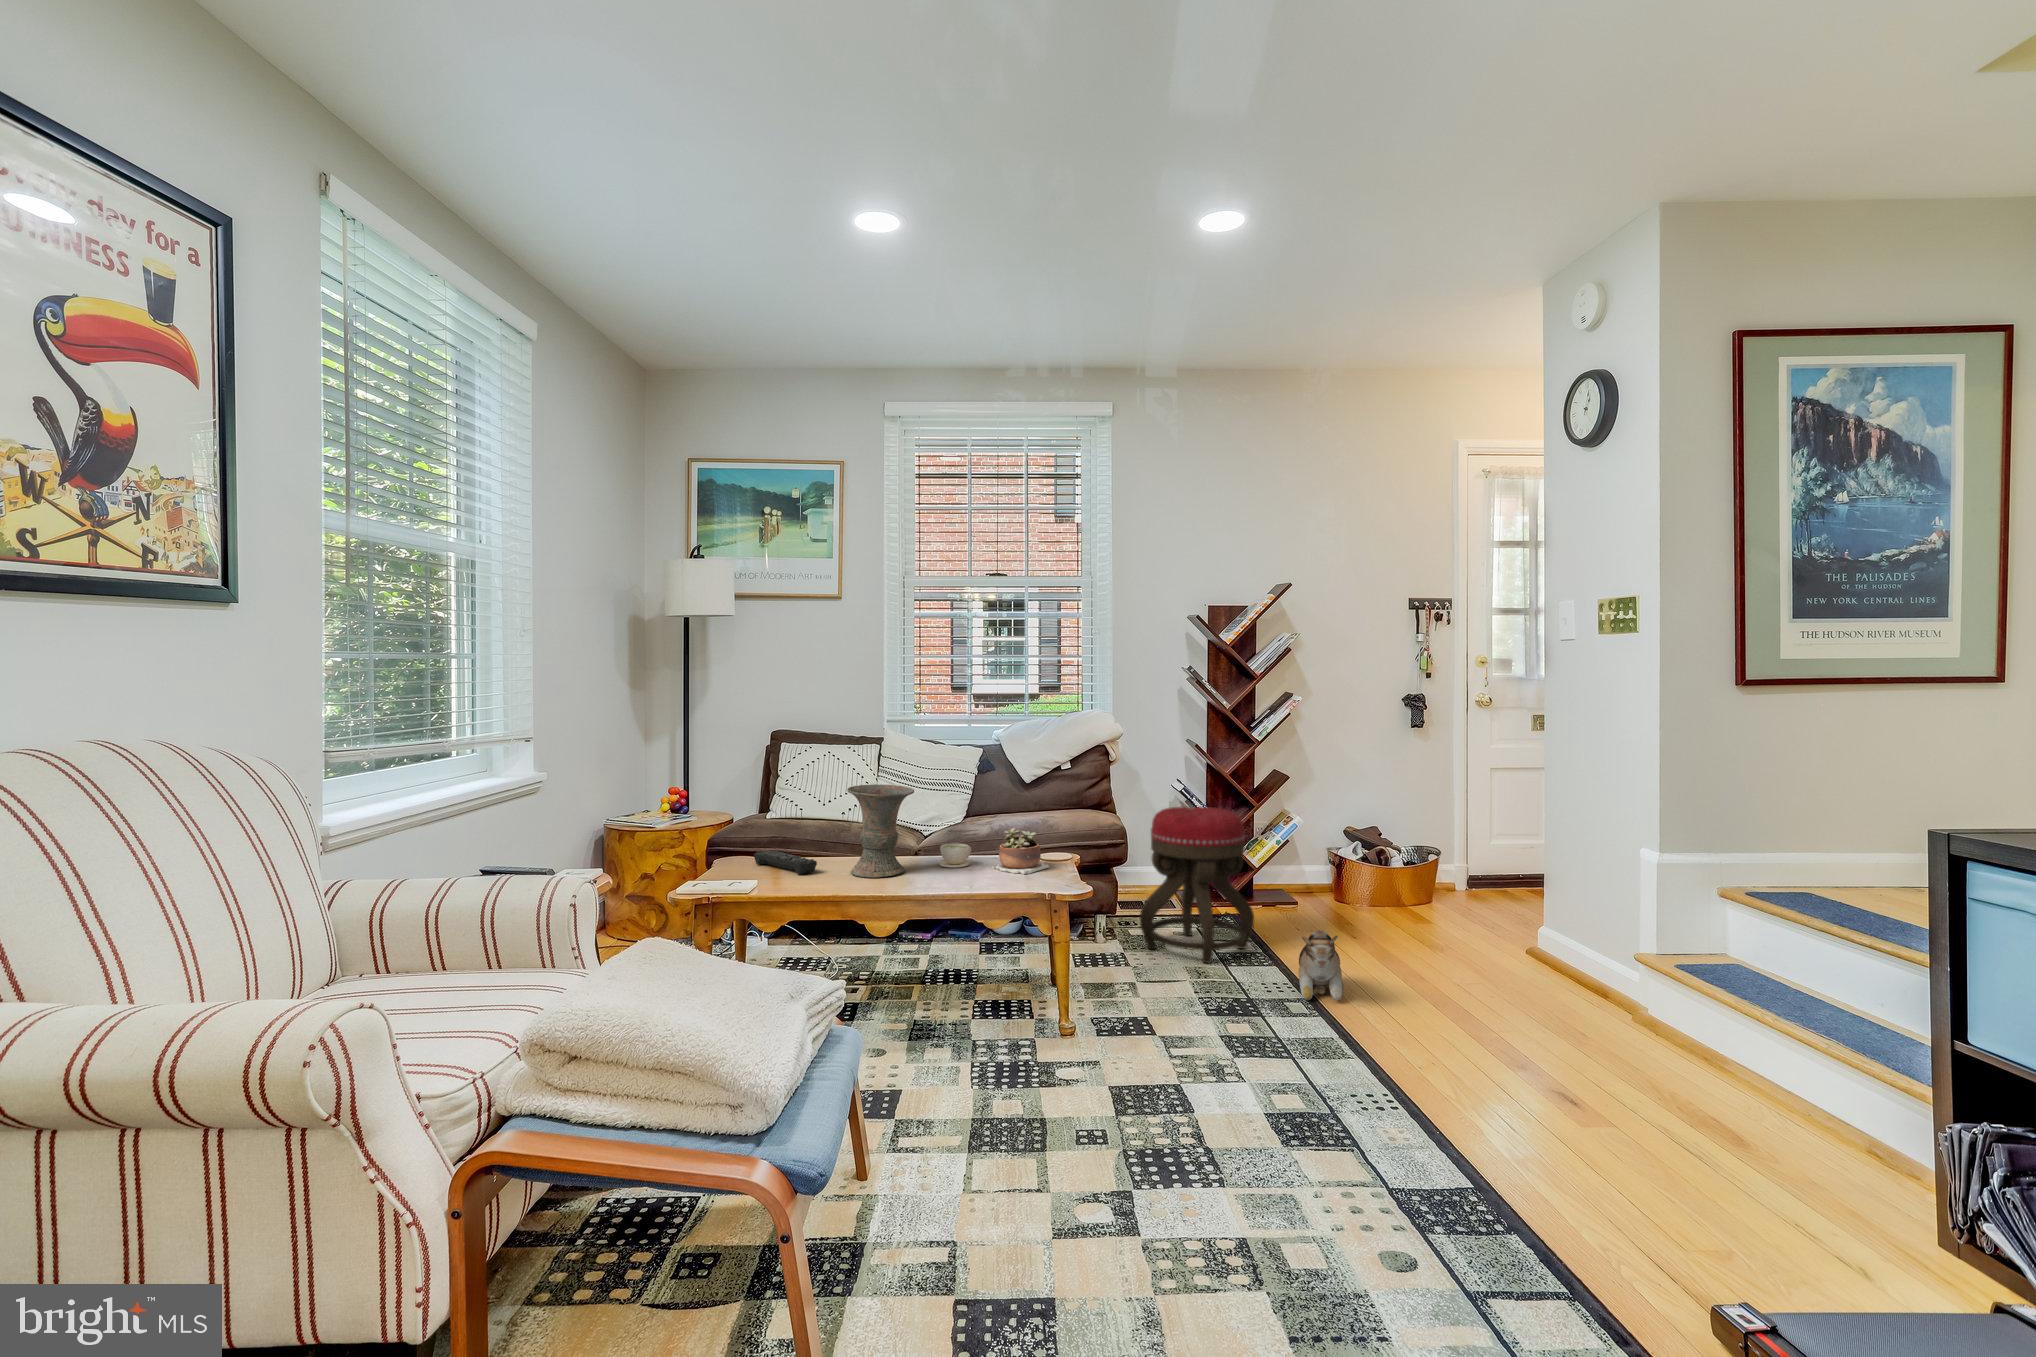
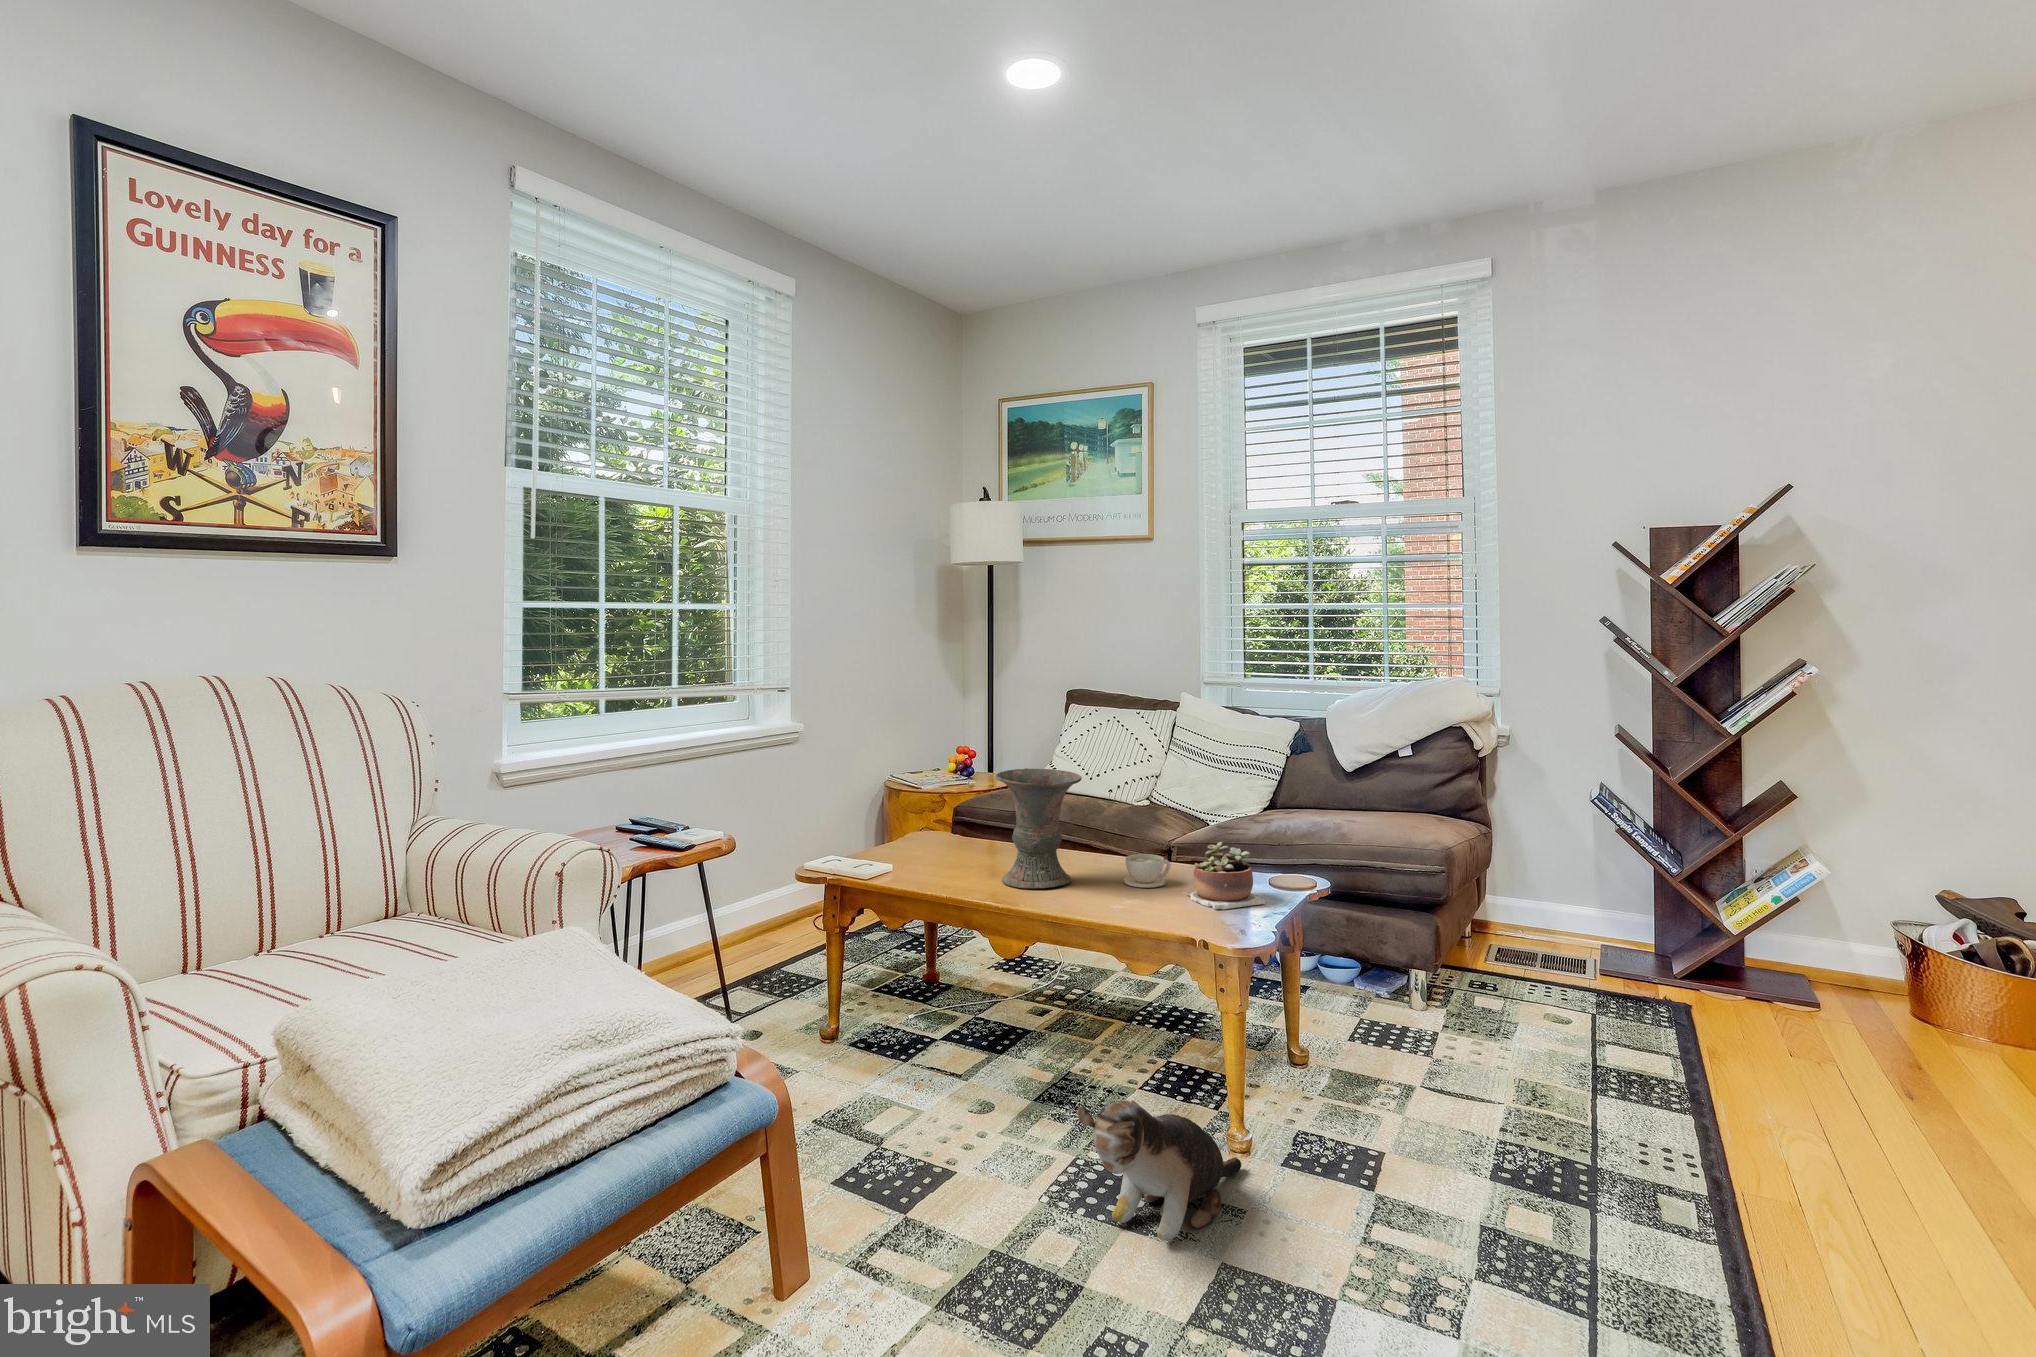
ottoman: present [1140,807,1254,963] -> none [1467,833,1673,1088]
remote control: present [754,851,817,875] -> none [922,840,969,873]
plush toy: present [1299,930,1343,1000] -> present [1078,1100,1241,1240]

